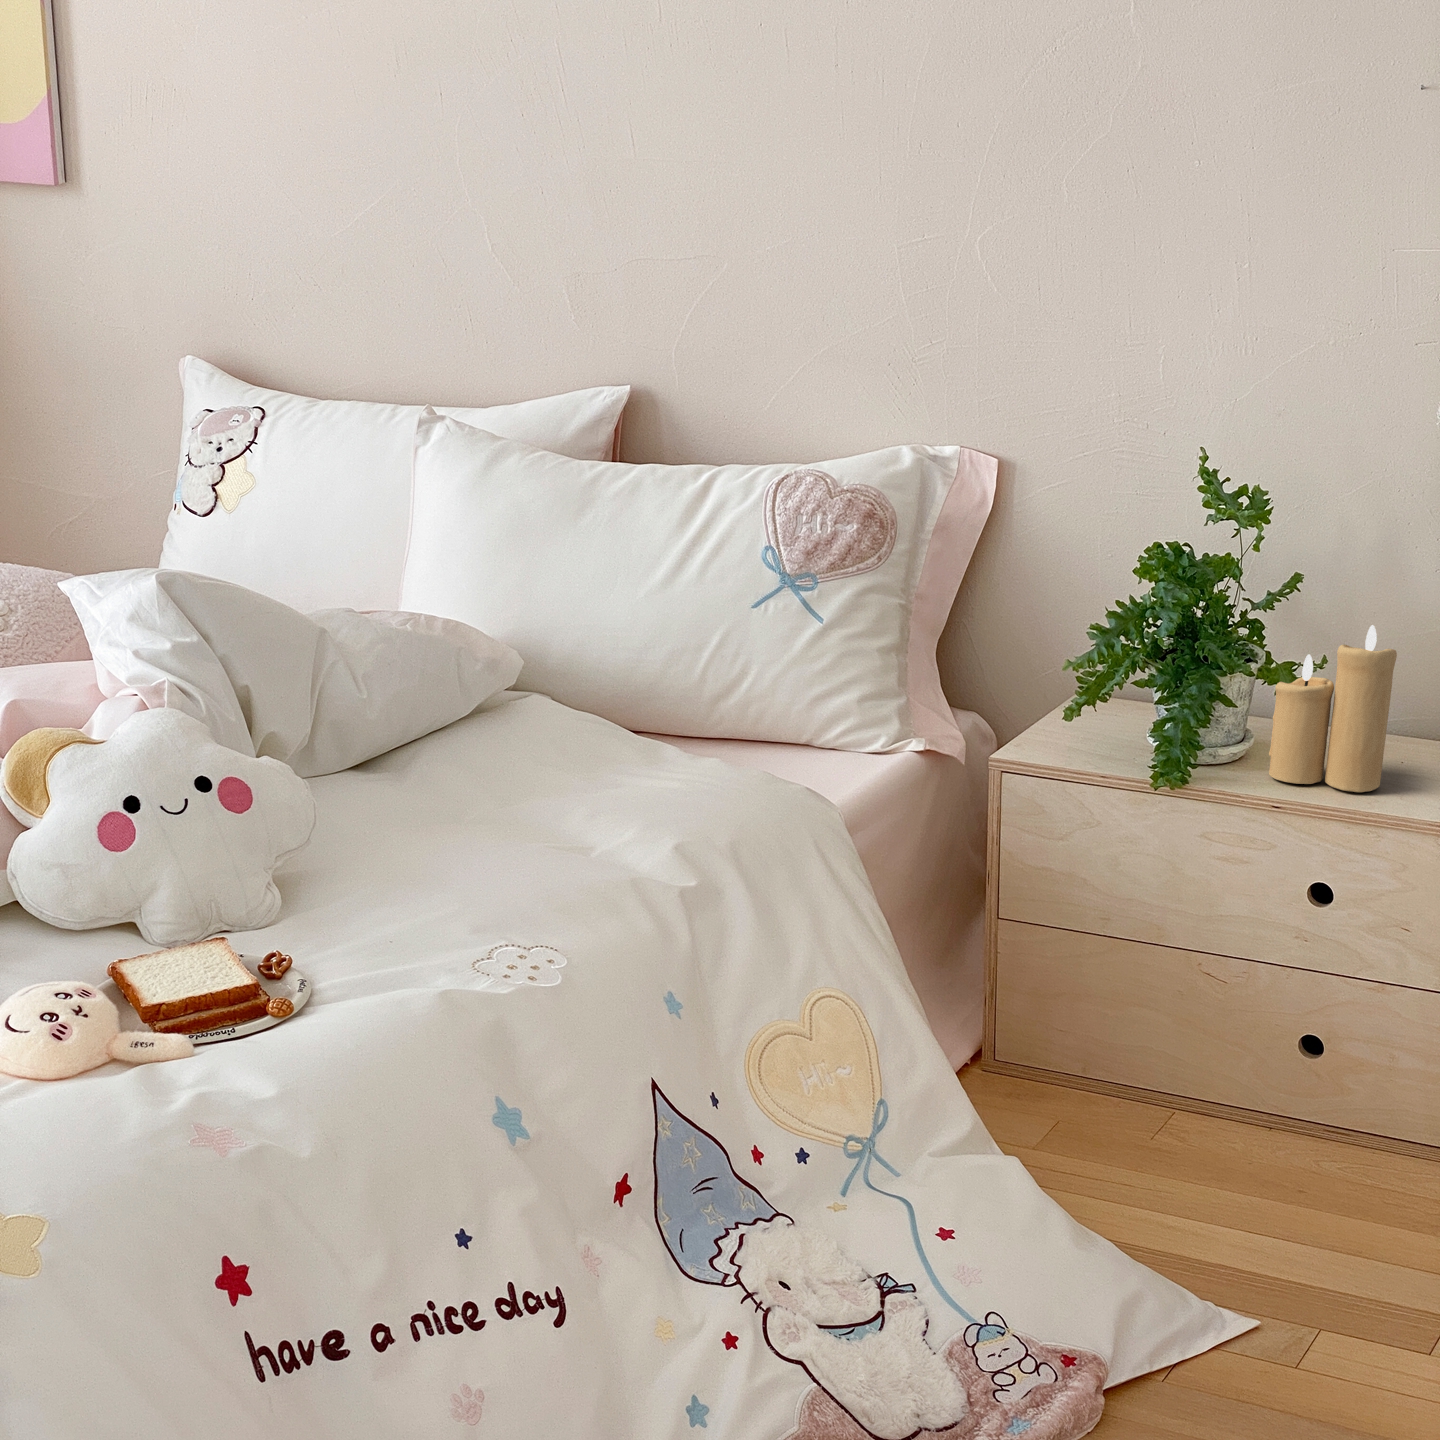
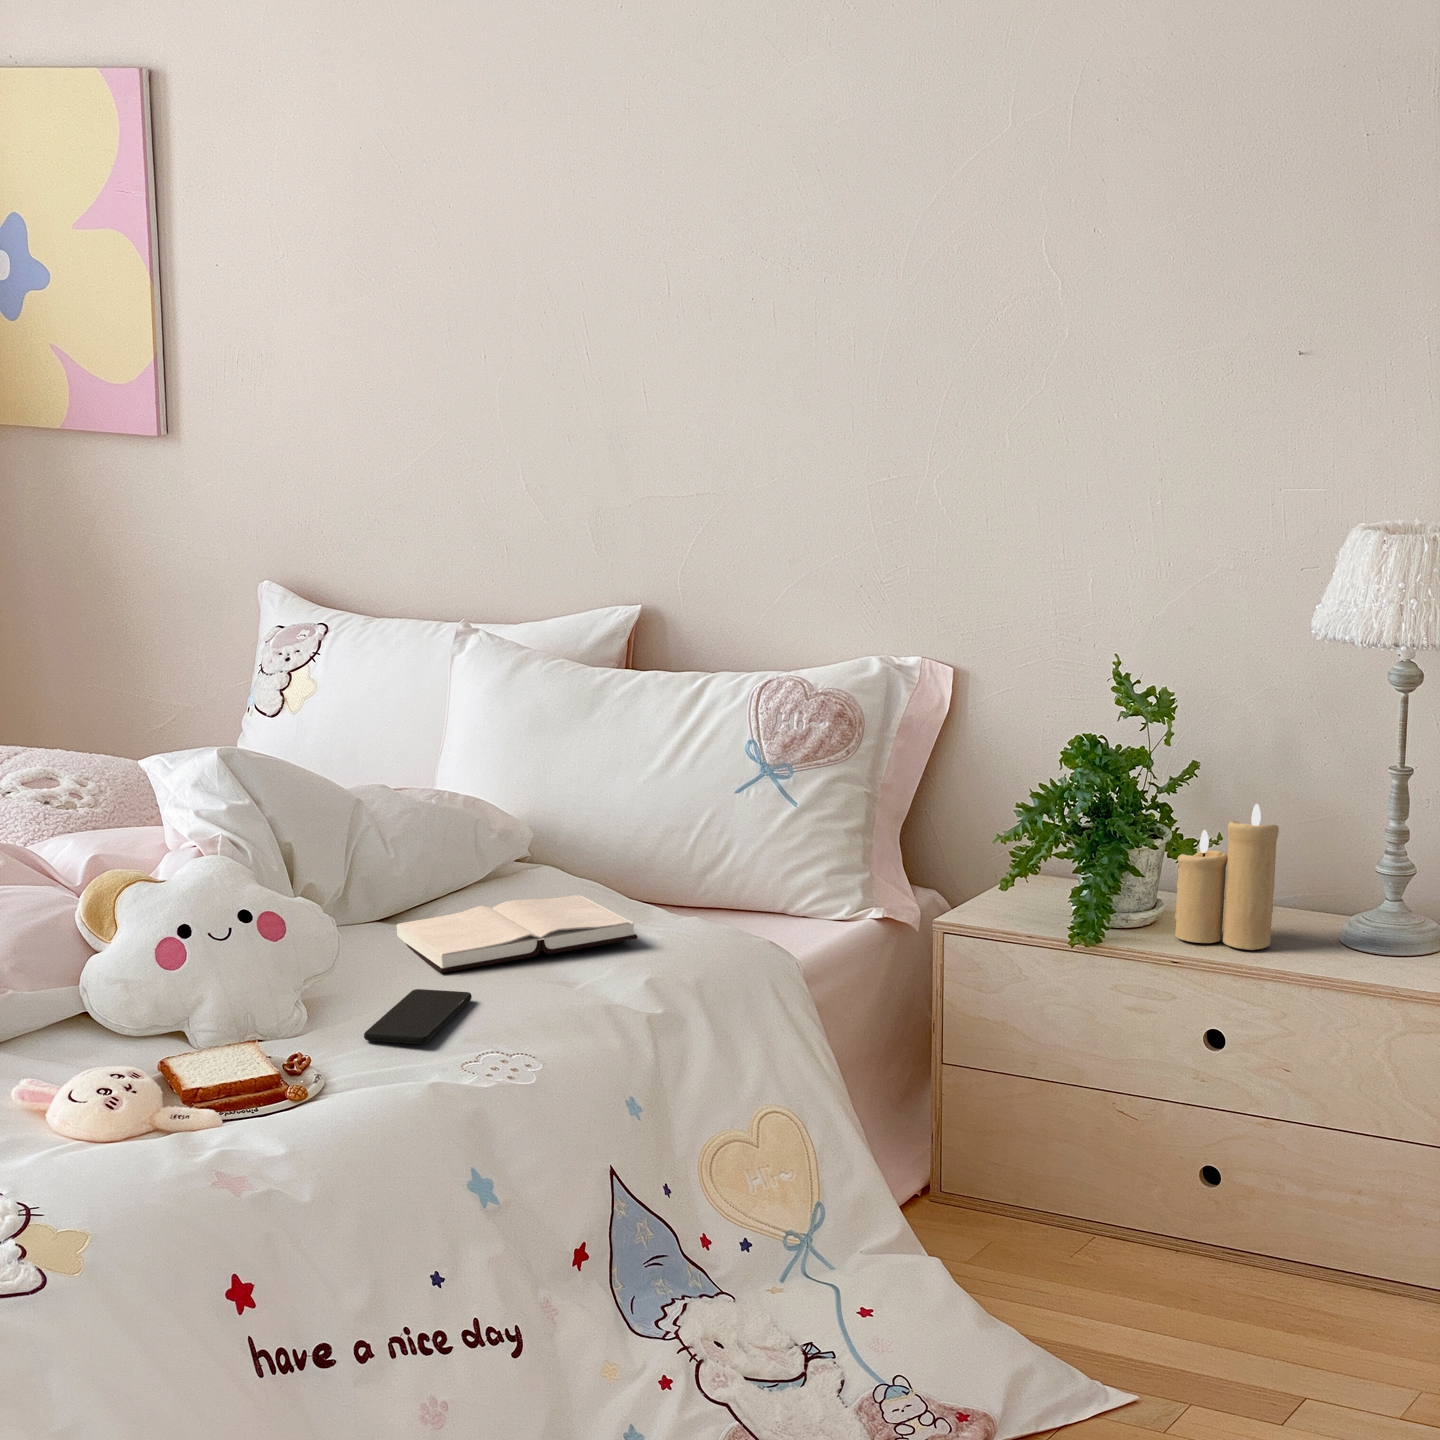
hardback book: none [371,737,659,841] -> present [397,895,637,973]
smartphone: none [353,865,475,940] -> present [364,989,472,1044]

